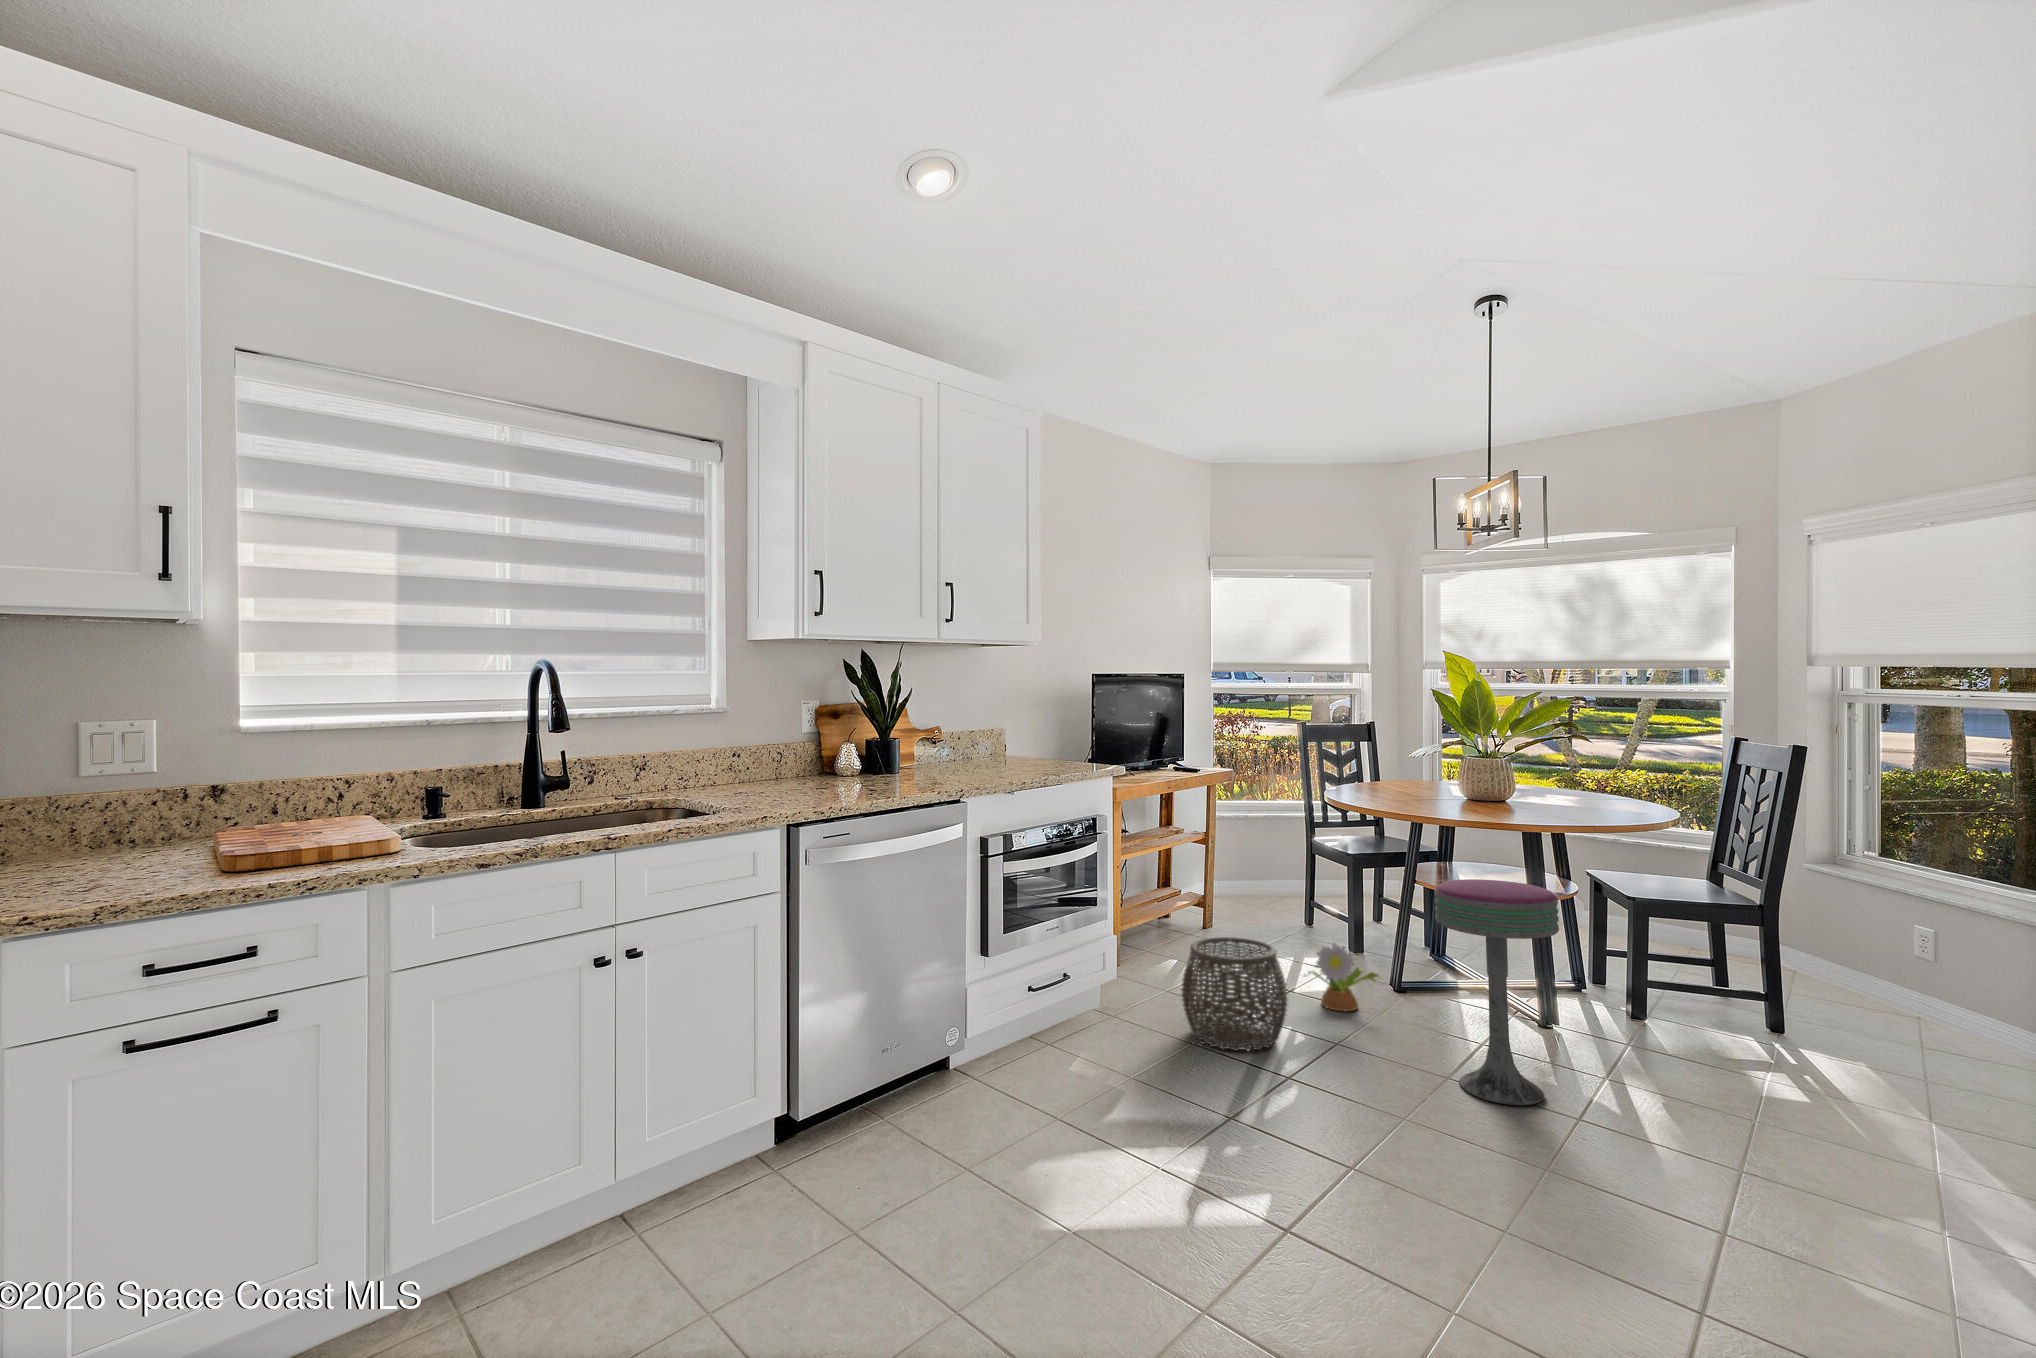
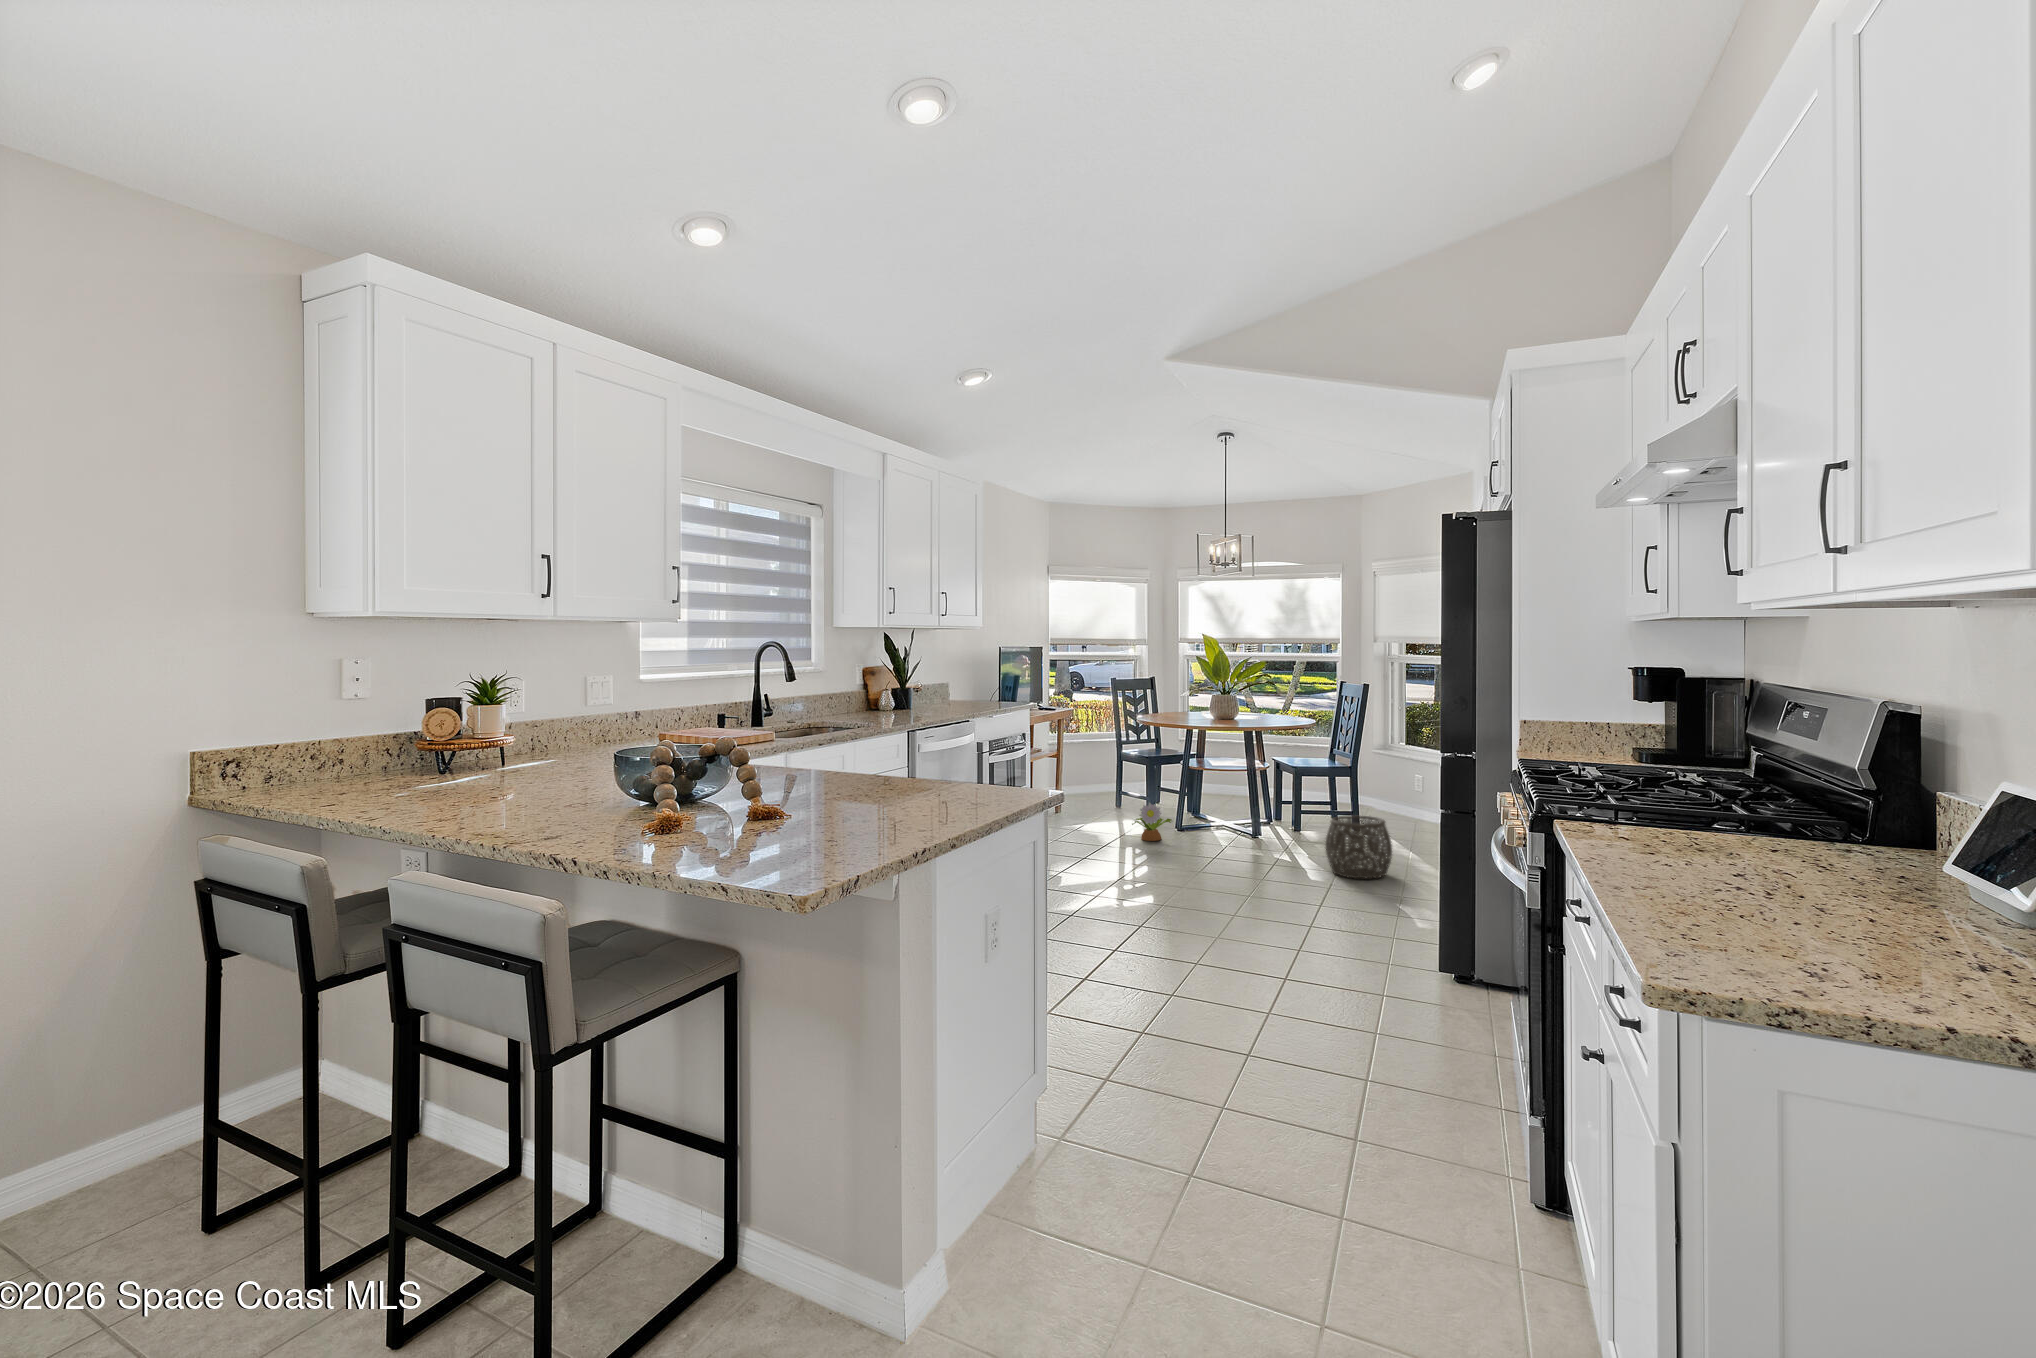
bar stool: present [1435,879,1559,1105] -> none [1208,758,1265,864]
woven basket: present [1182,937,1288,1051] -> present [1325,816,1392,879]

